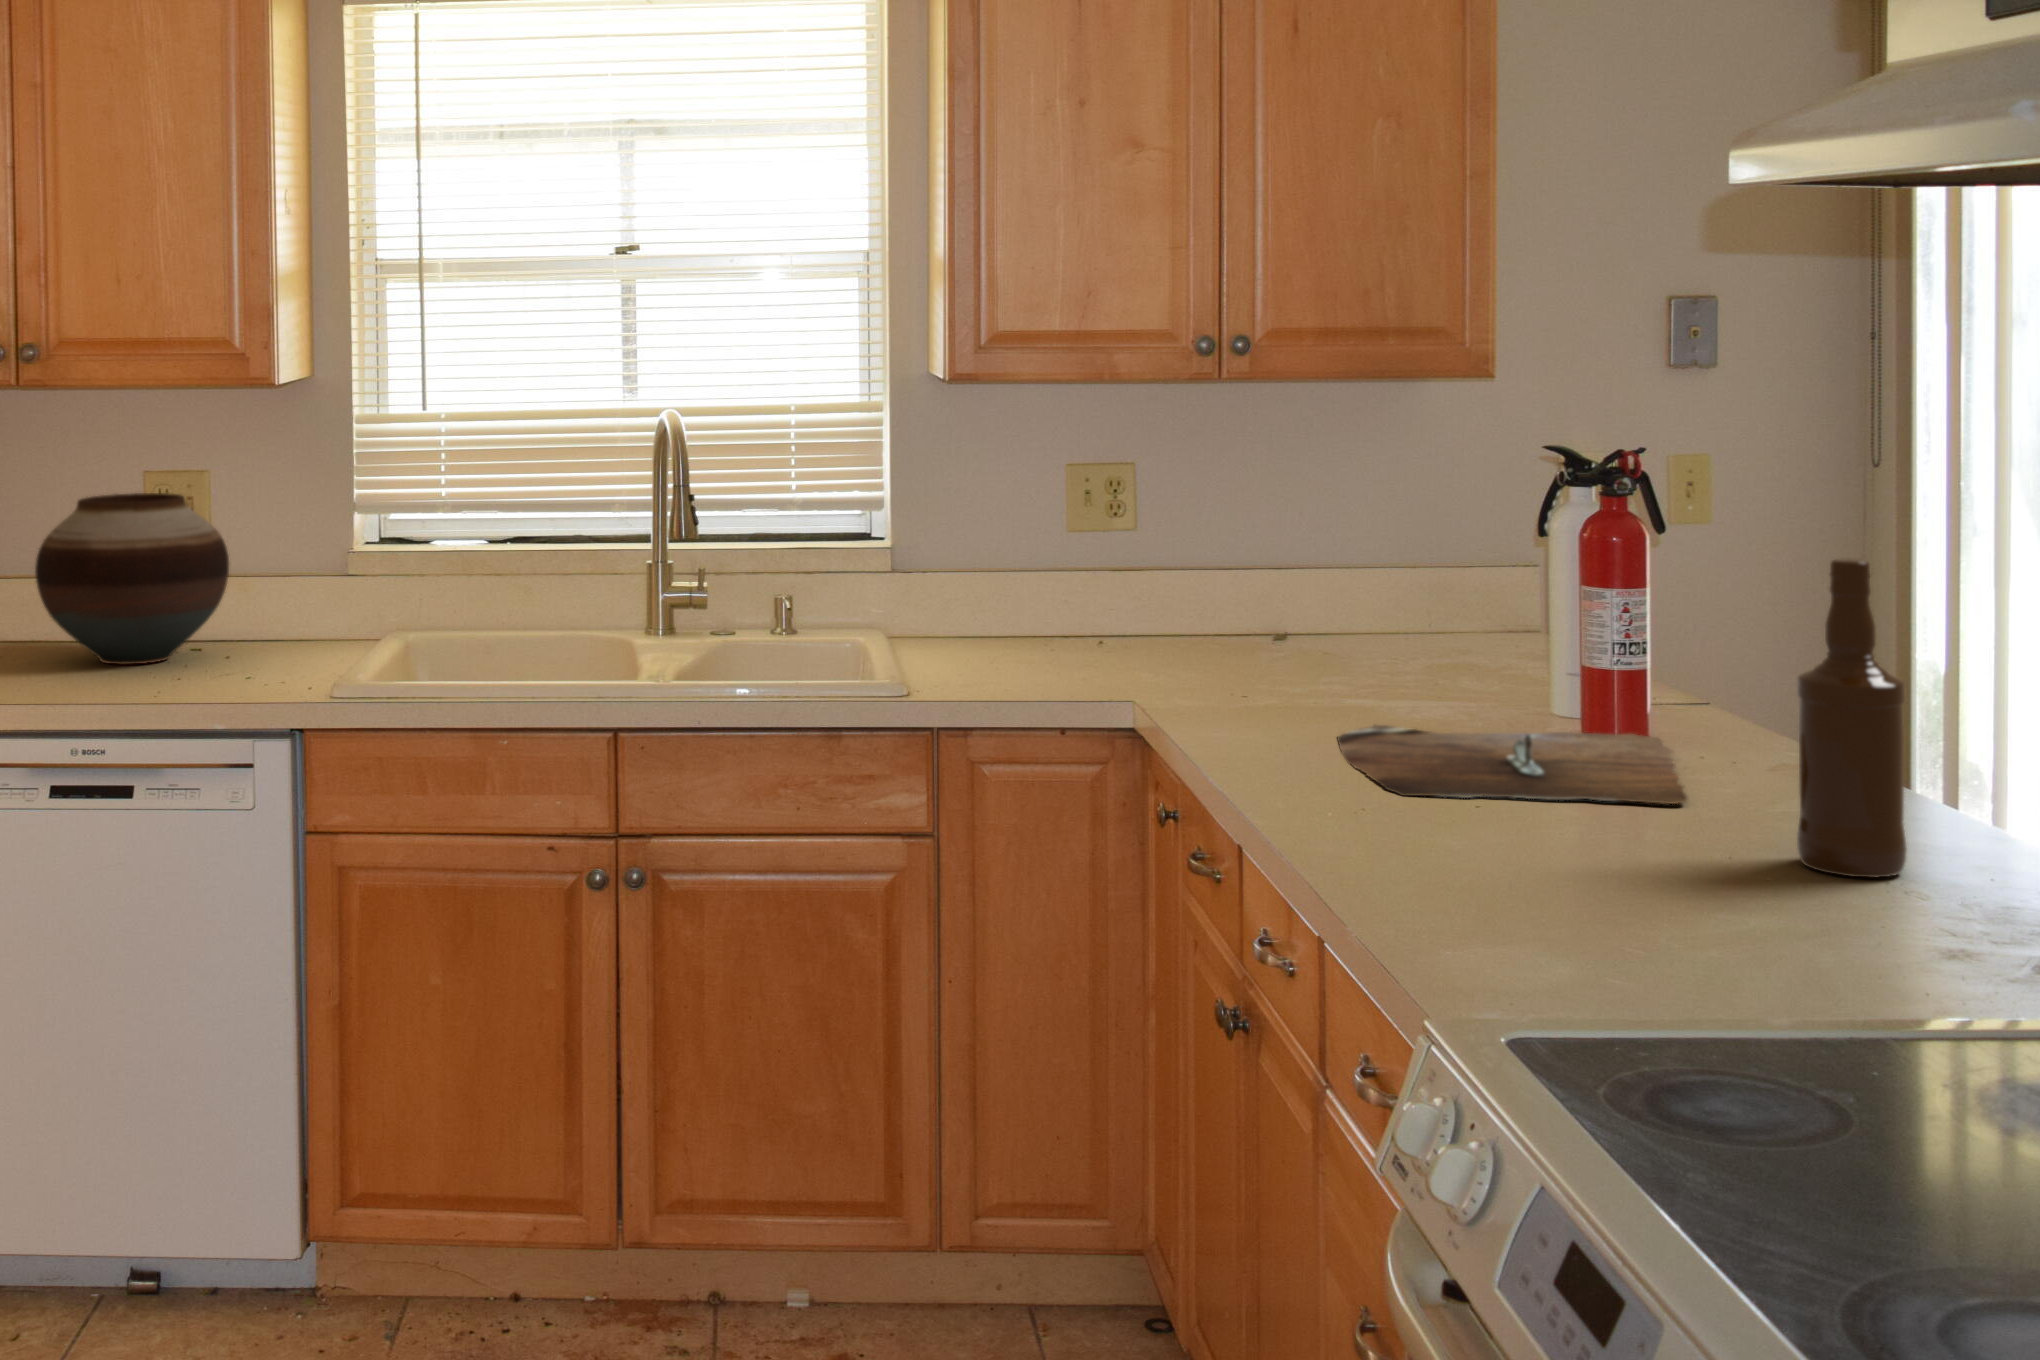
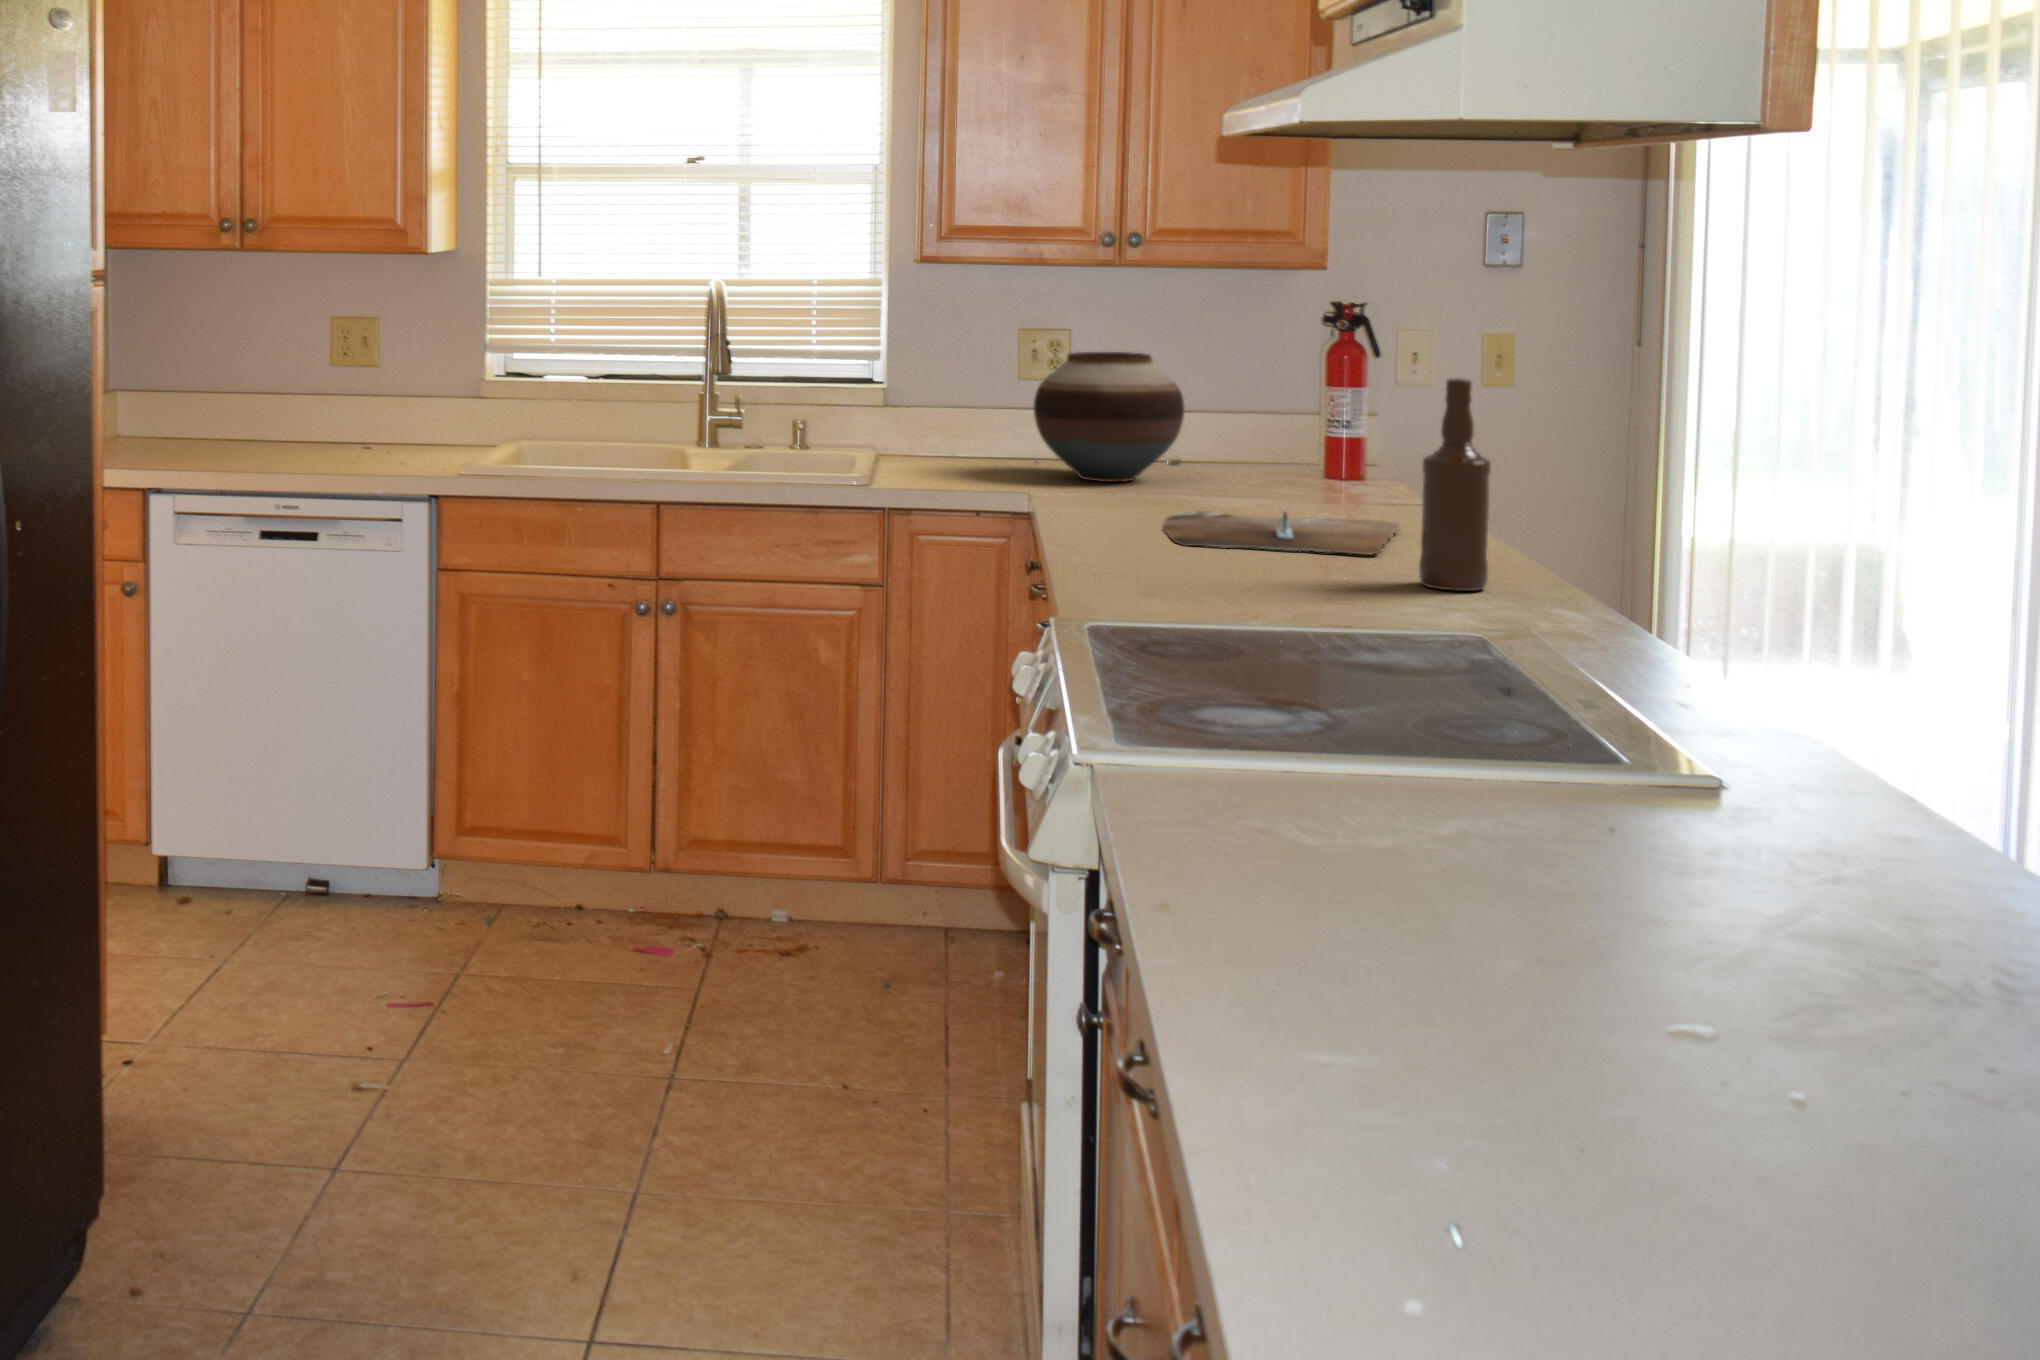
vase: present [35,493,229,665] -> present [1034,352,1184,482]

